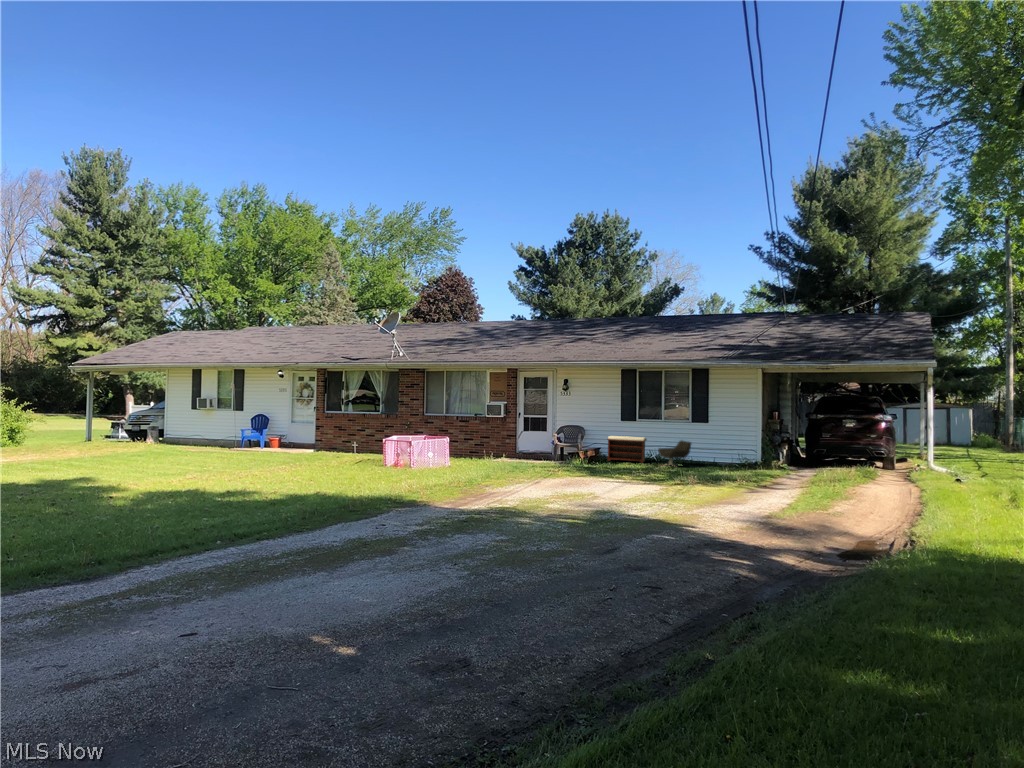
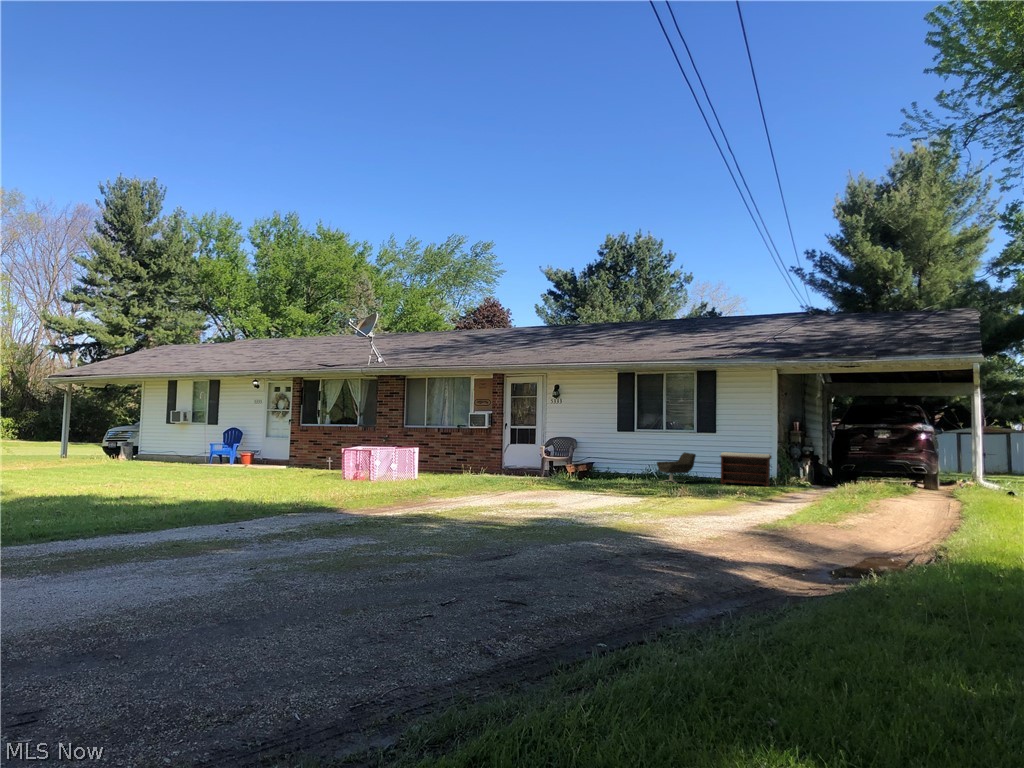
bench: present [607,436,647,463] -> present [720,452,772,487]

